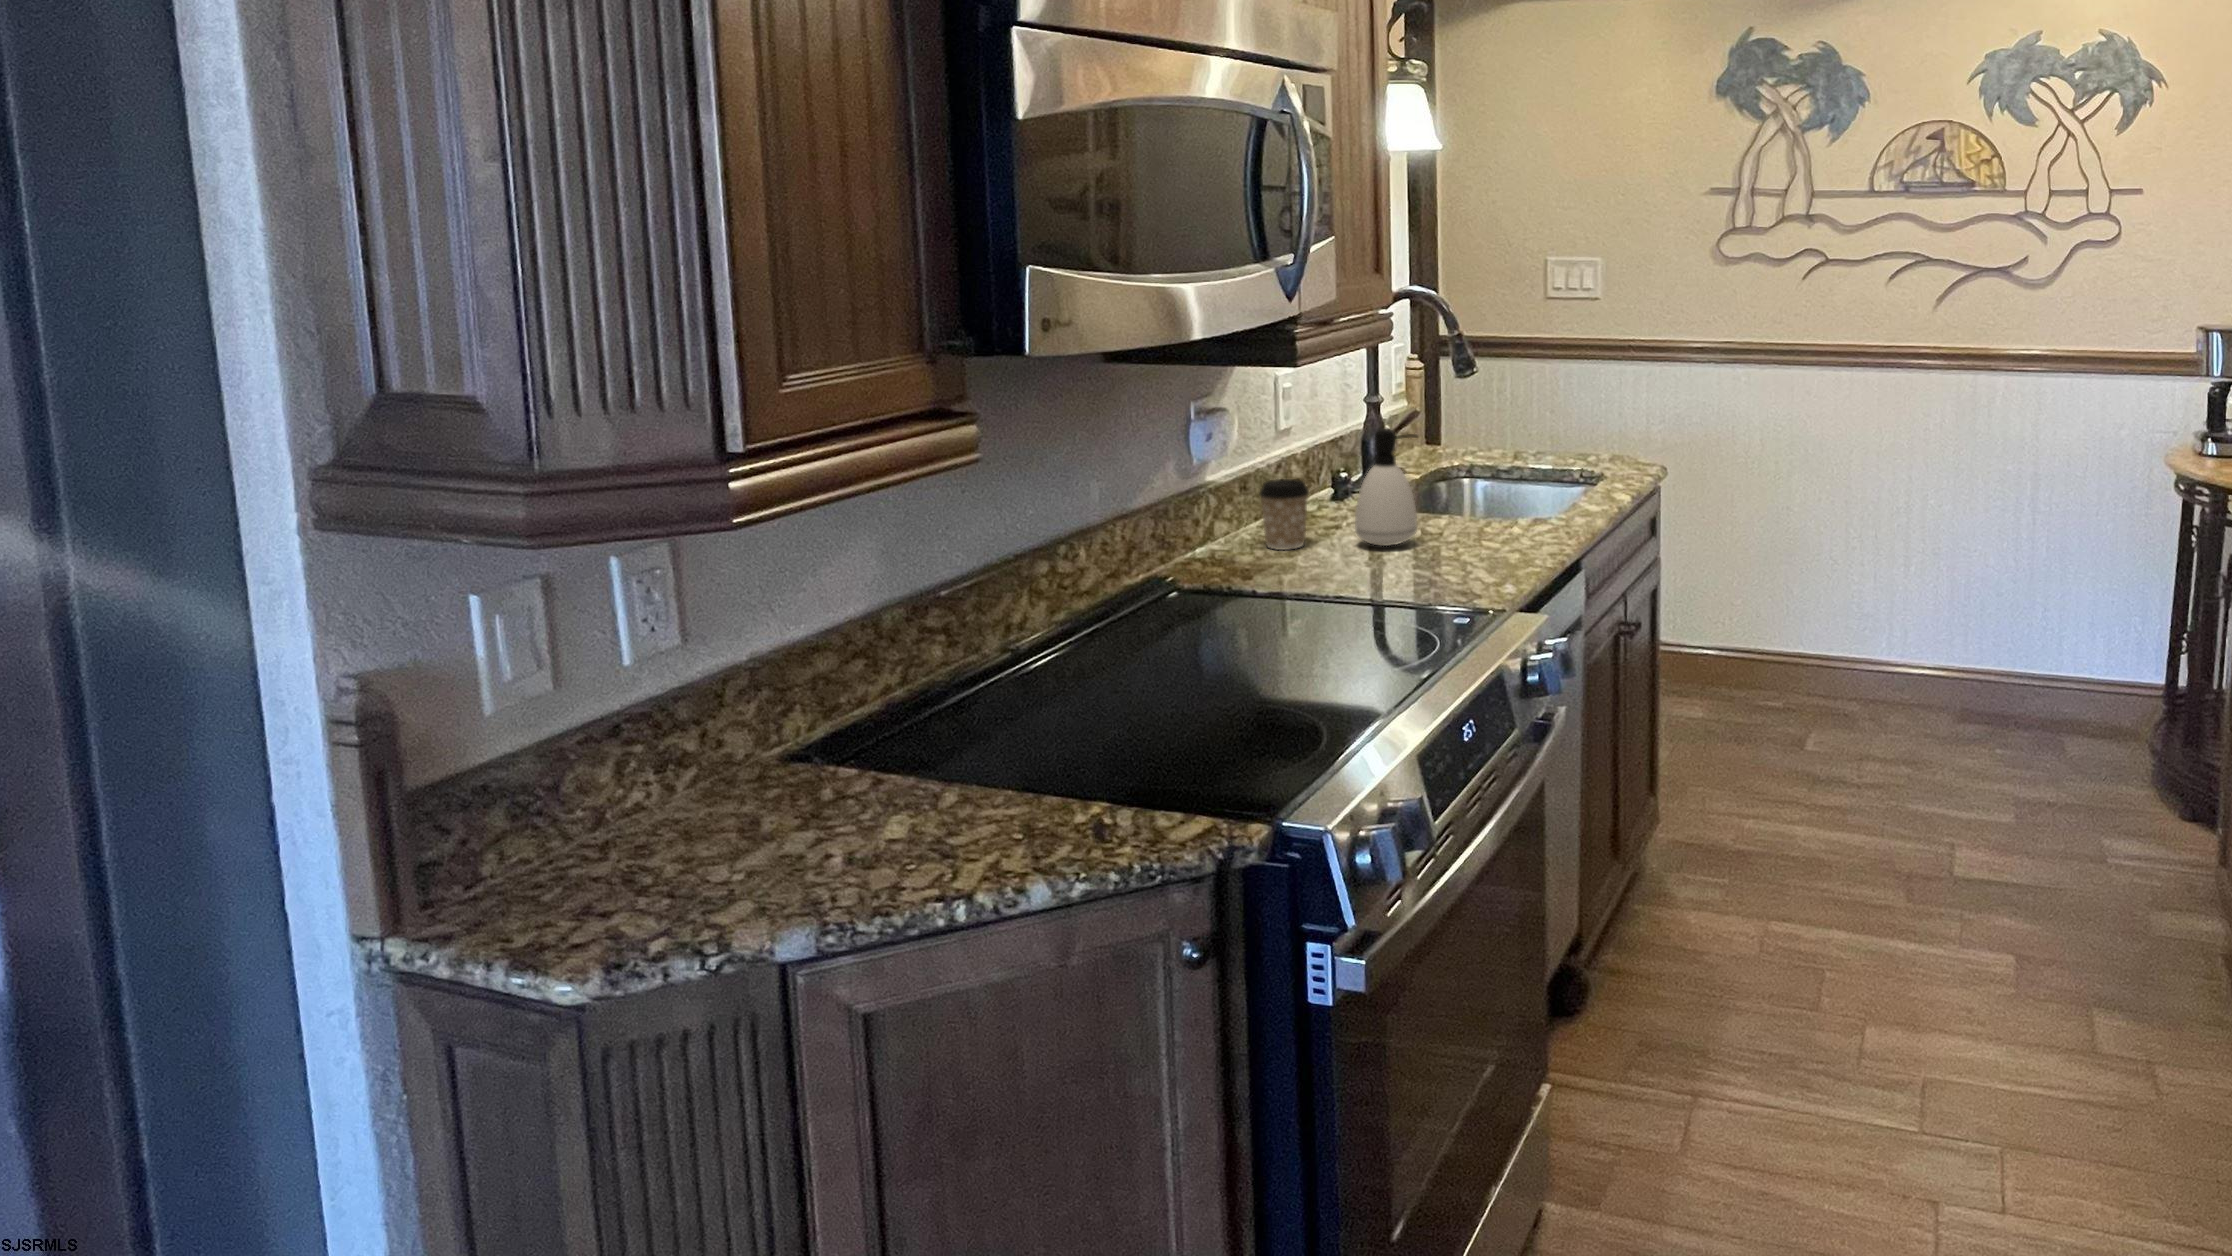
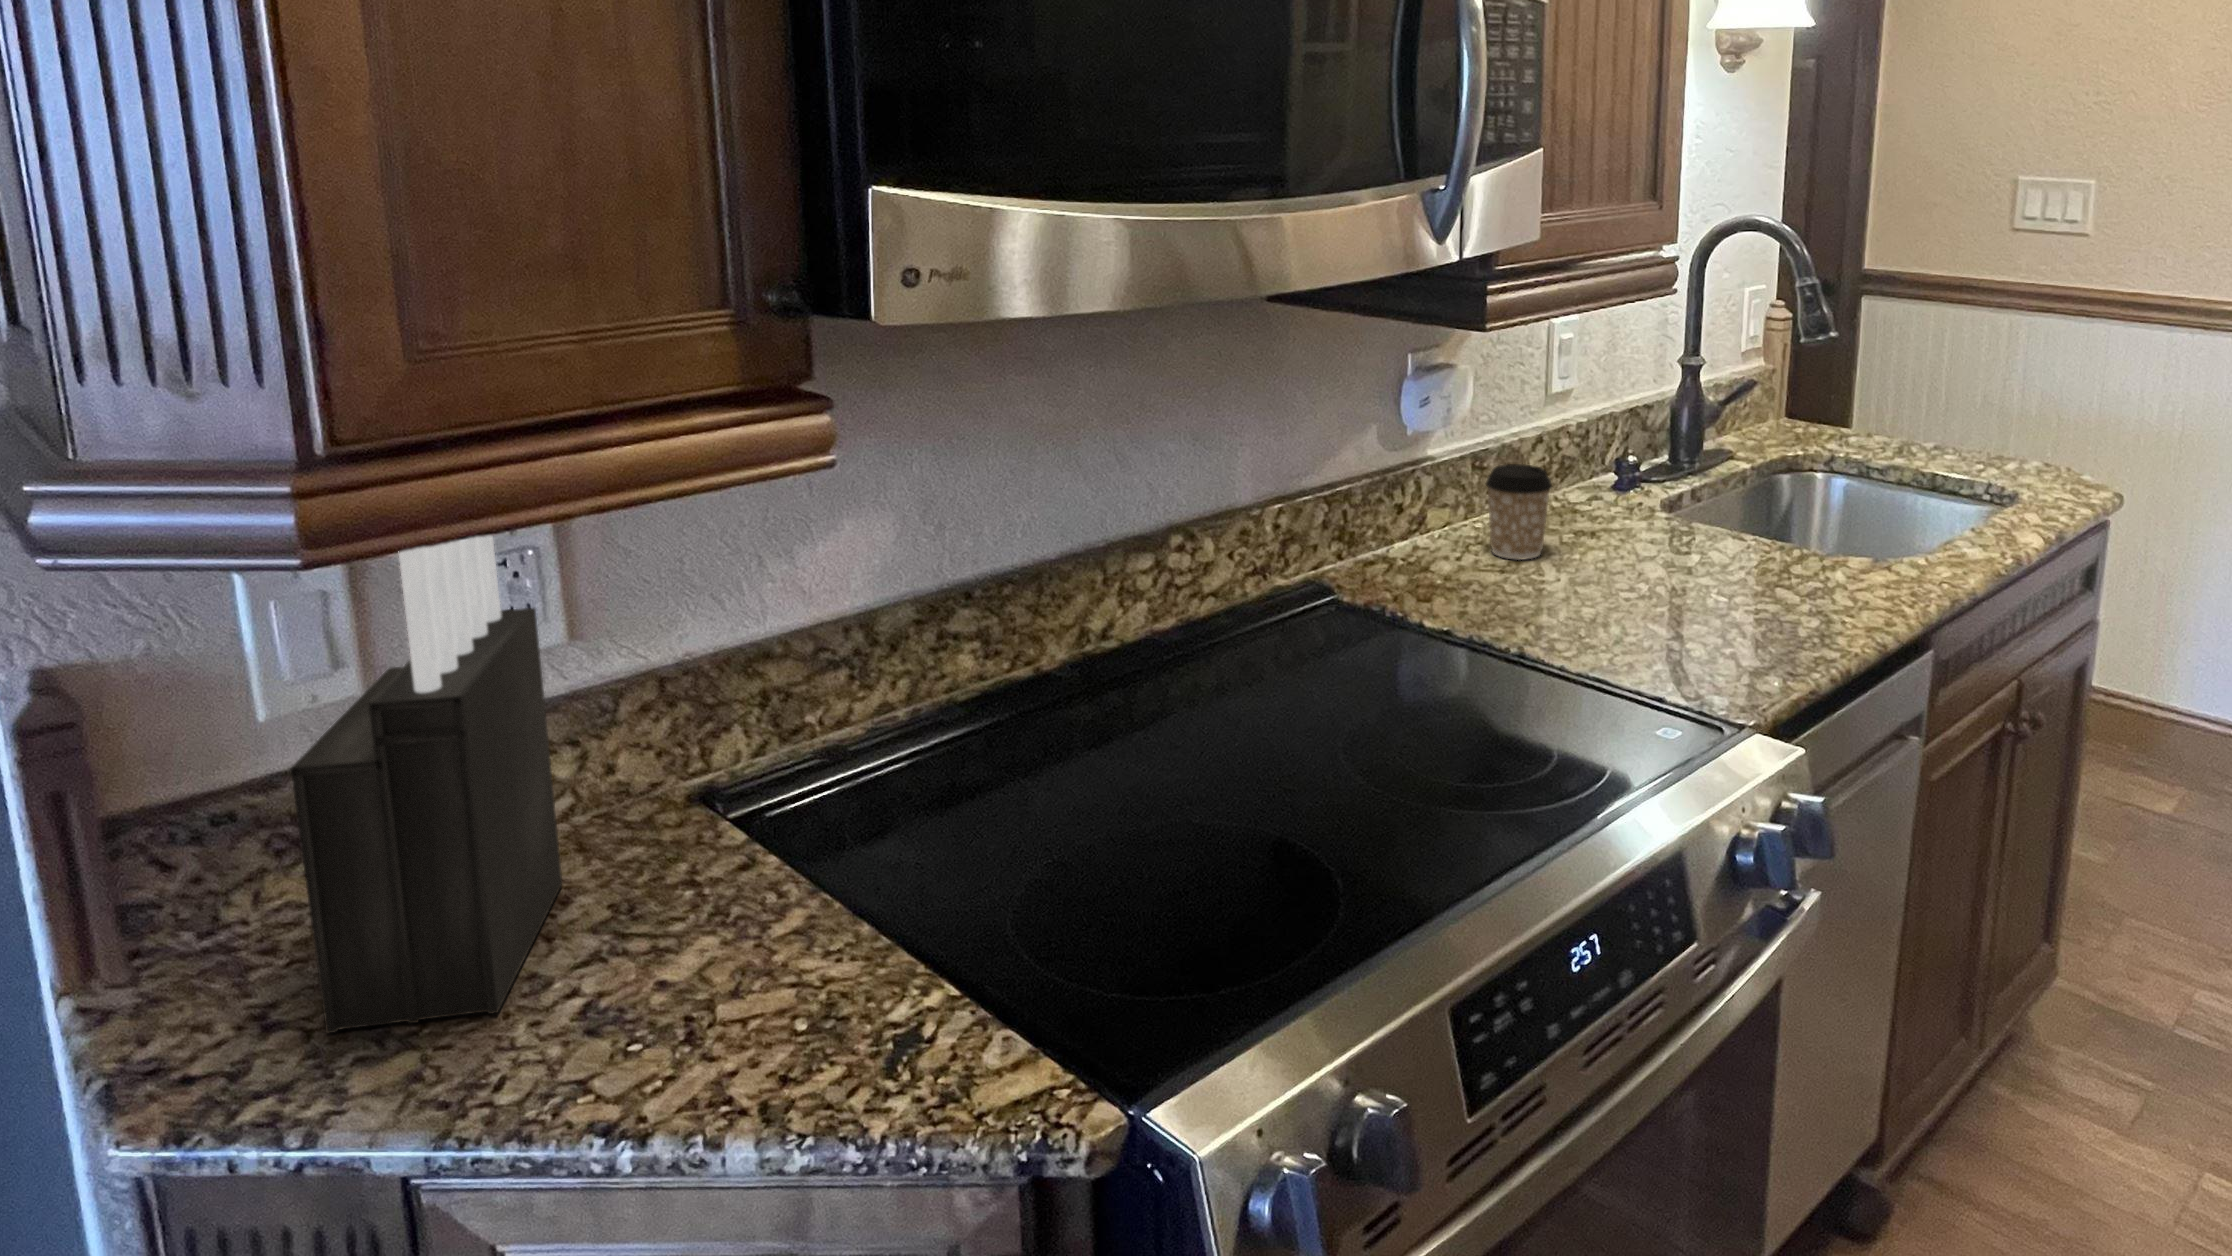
soap dispenser: present [1355,429,1418,546] -> none [1608,413,1706,573]
knife block: none [611,494,786,908] -> present [291,536,562,1033]

